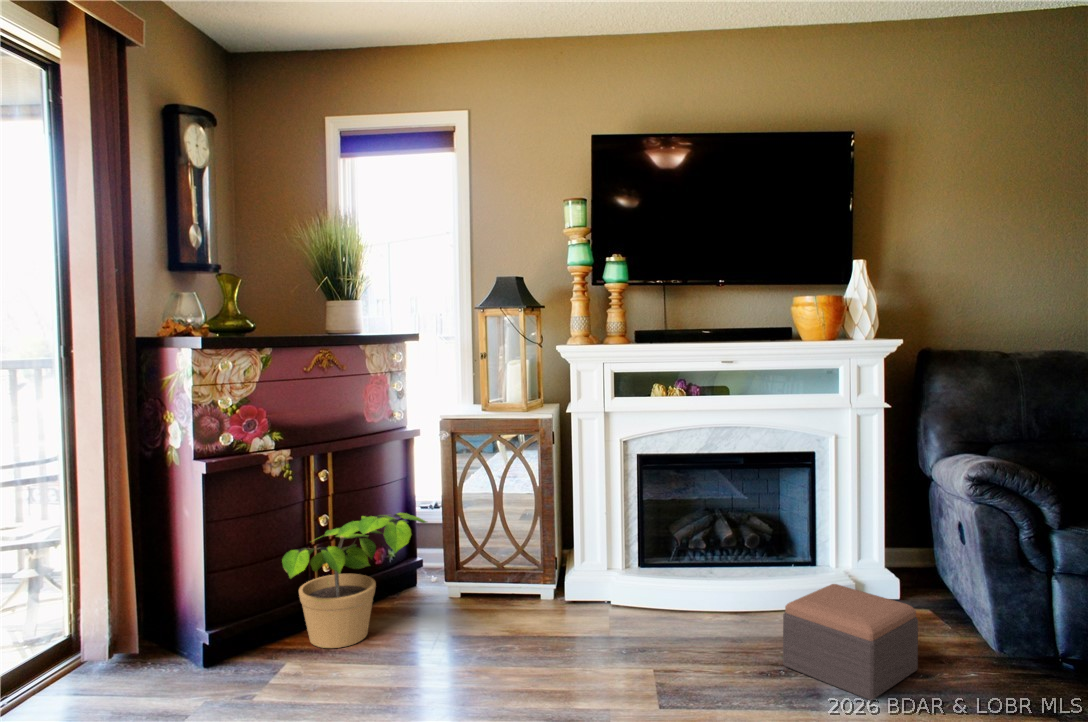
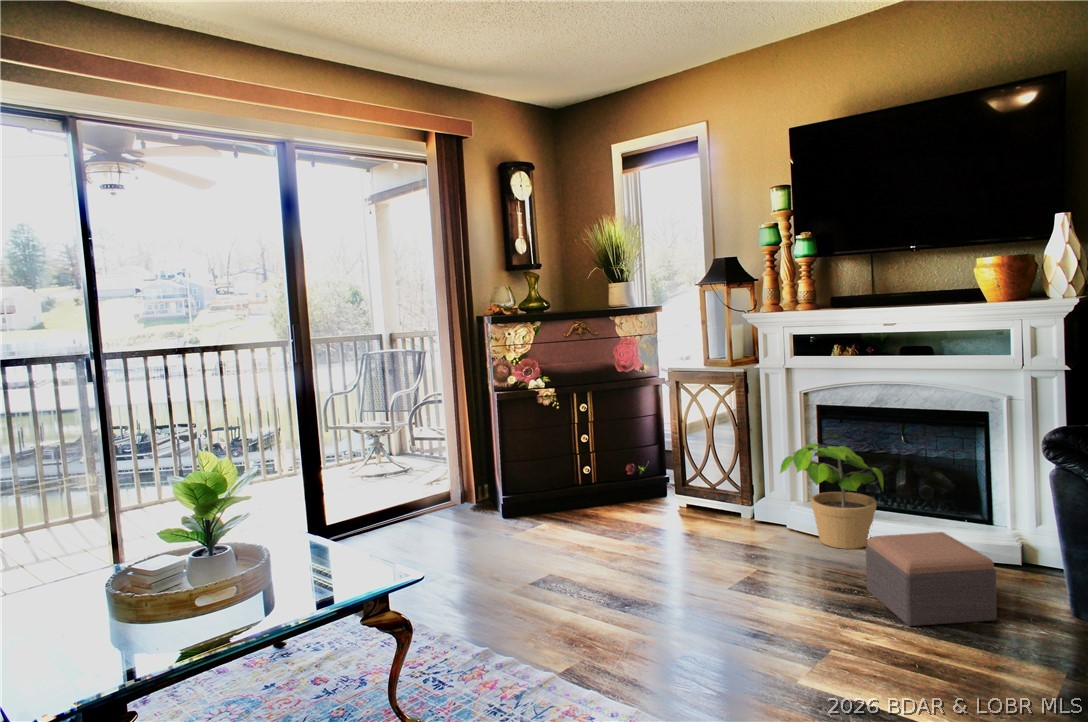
potted plant: present [282,513,426,648] -> present [780,443,883,549]

